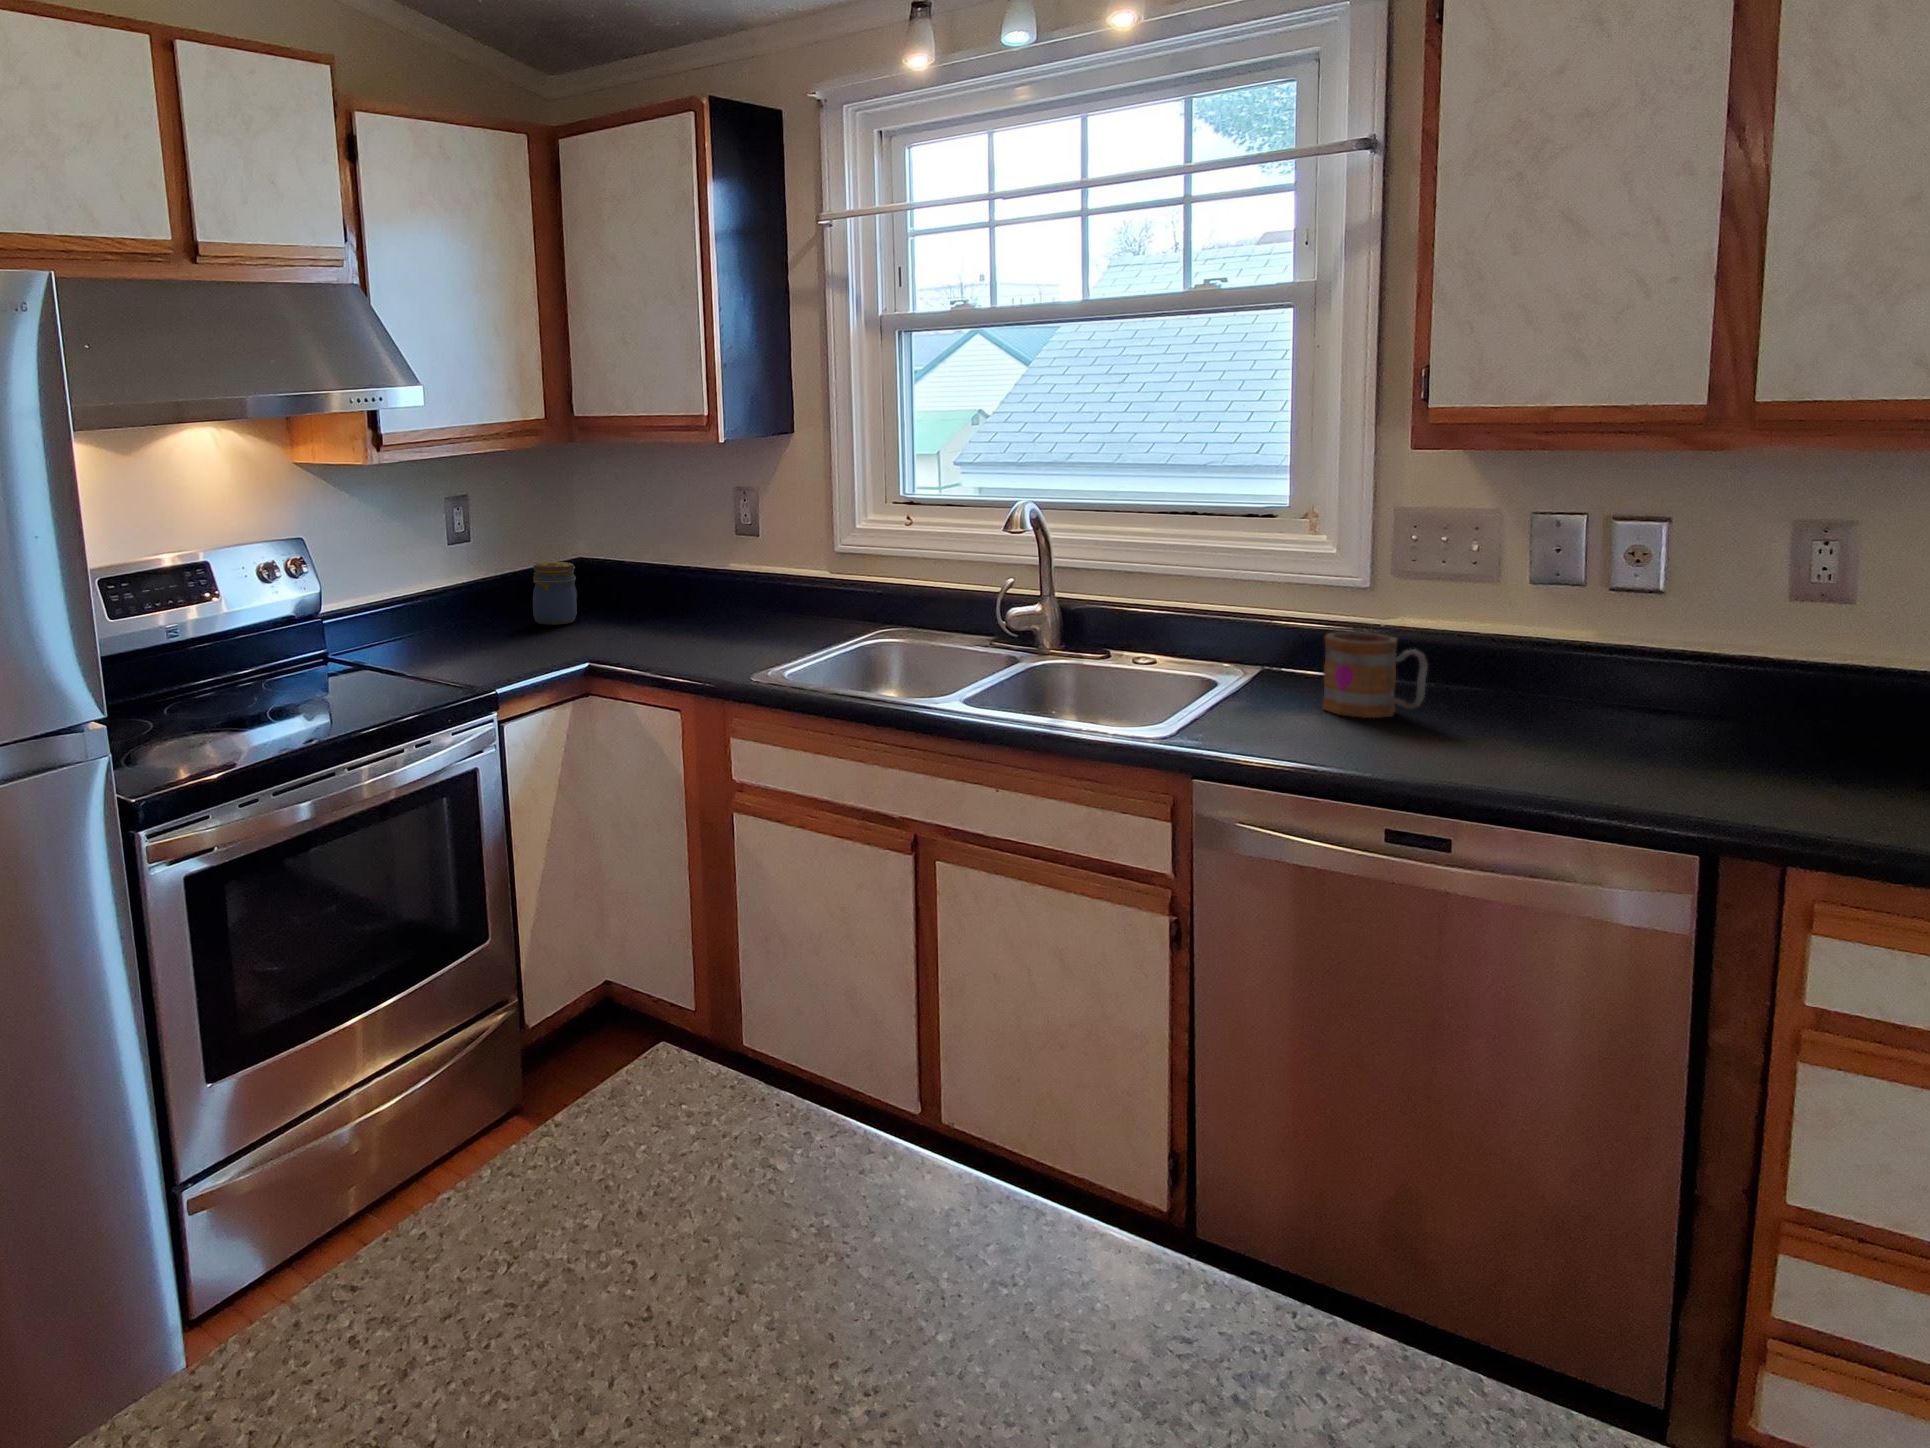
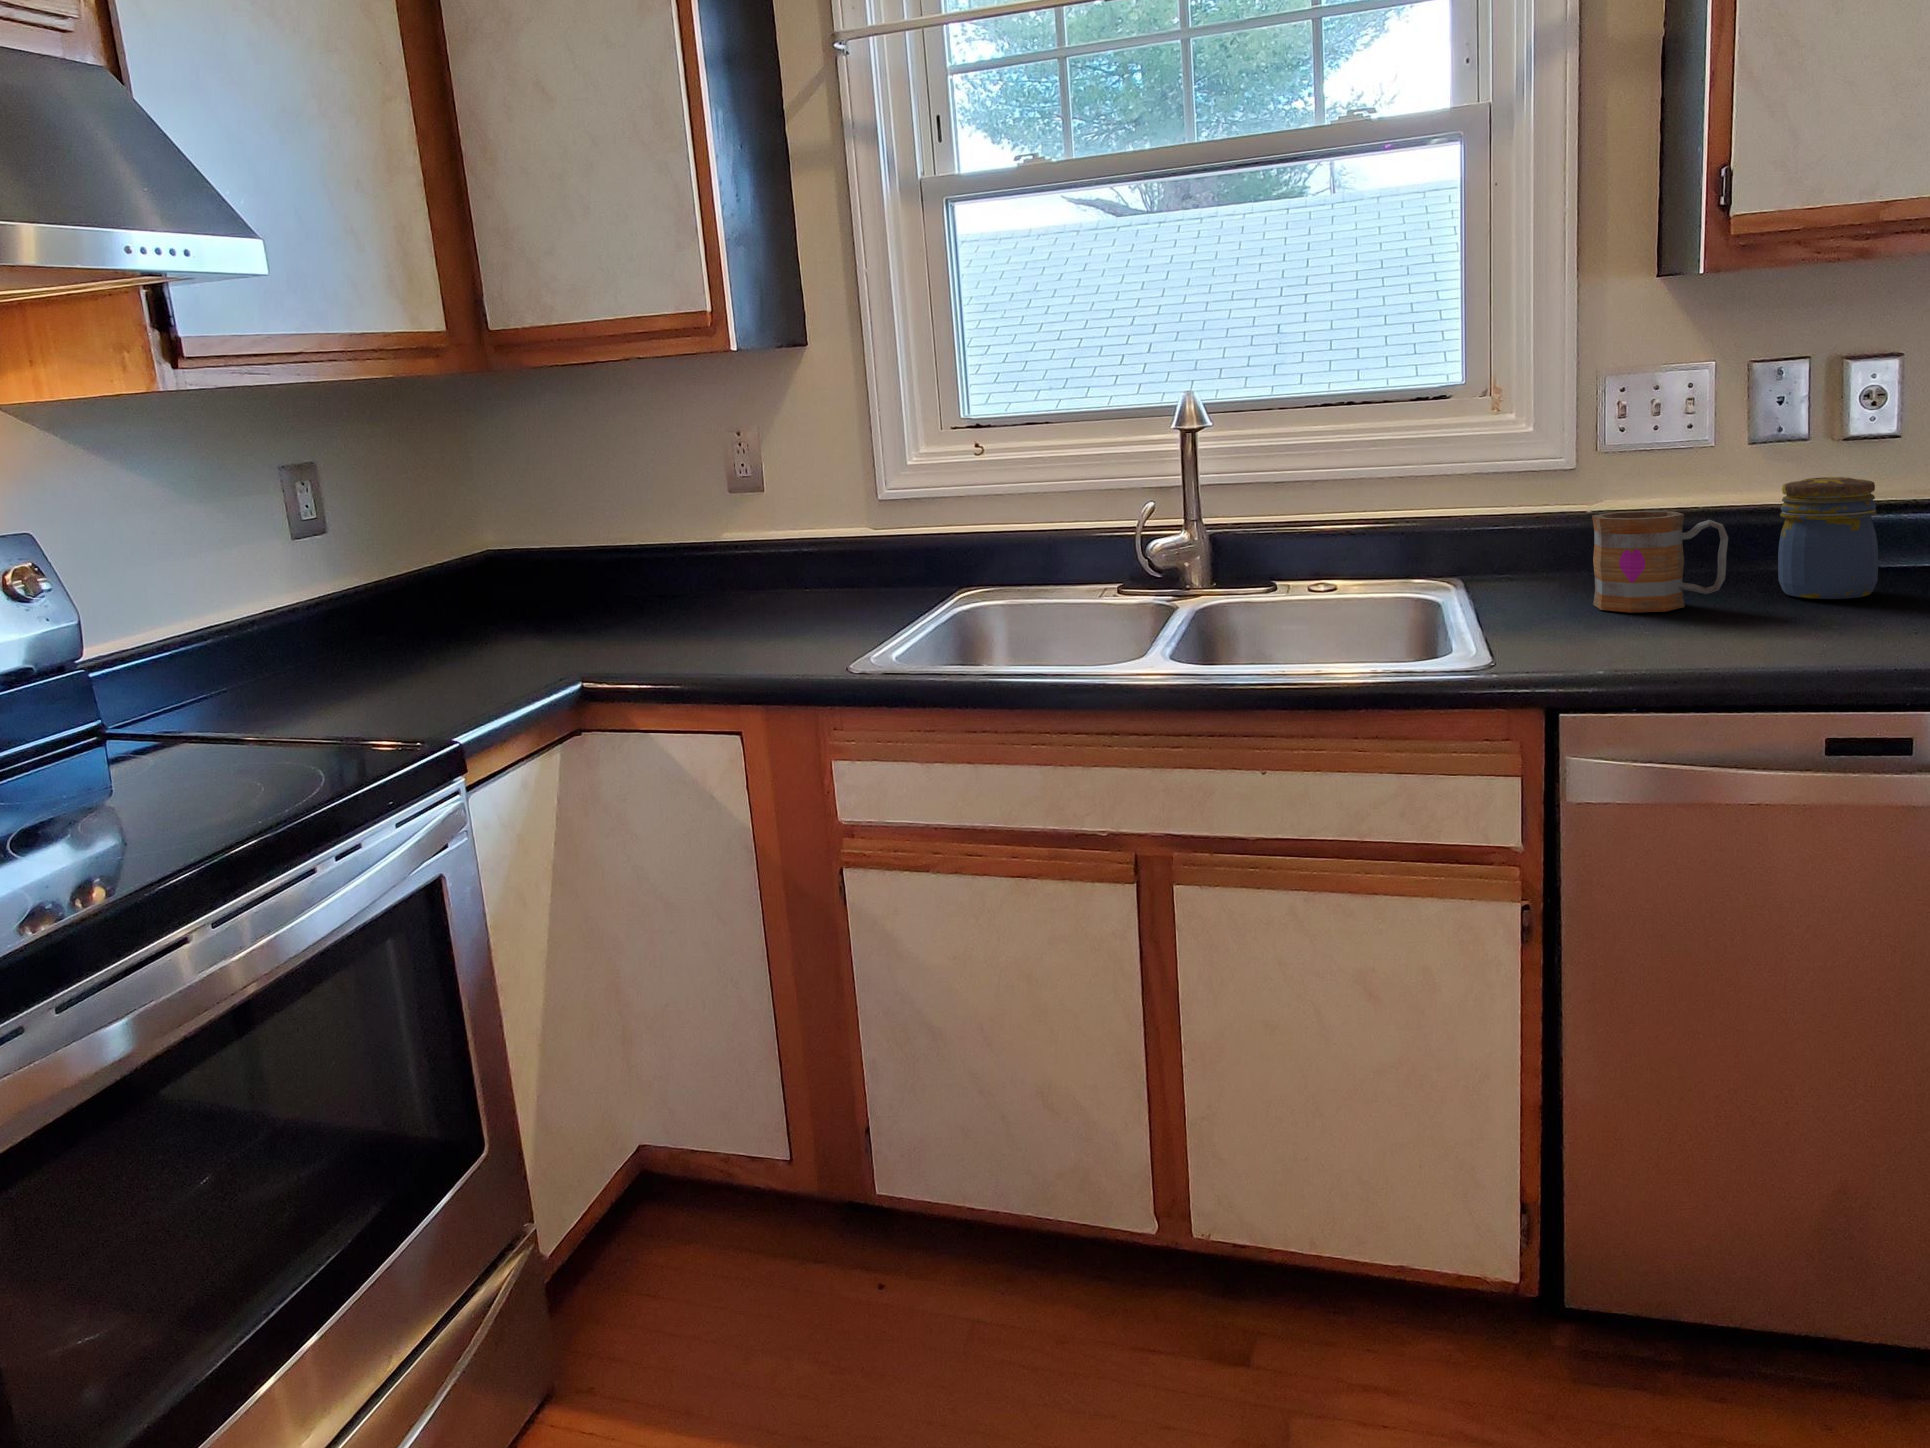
jar: present [533,561,577,625] -> present [1778,477,1878,599]

